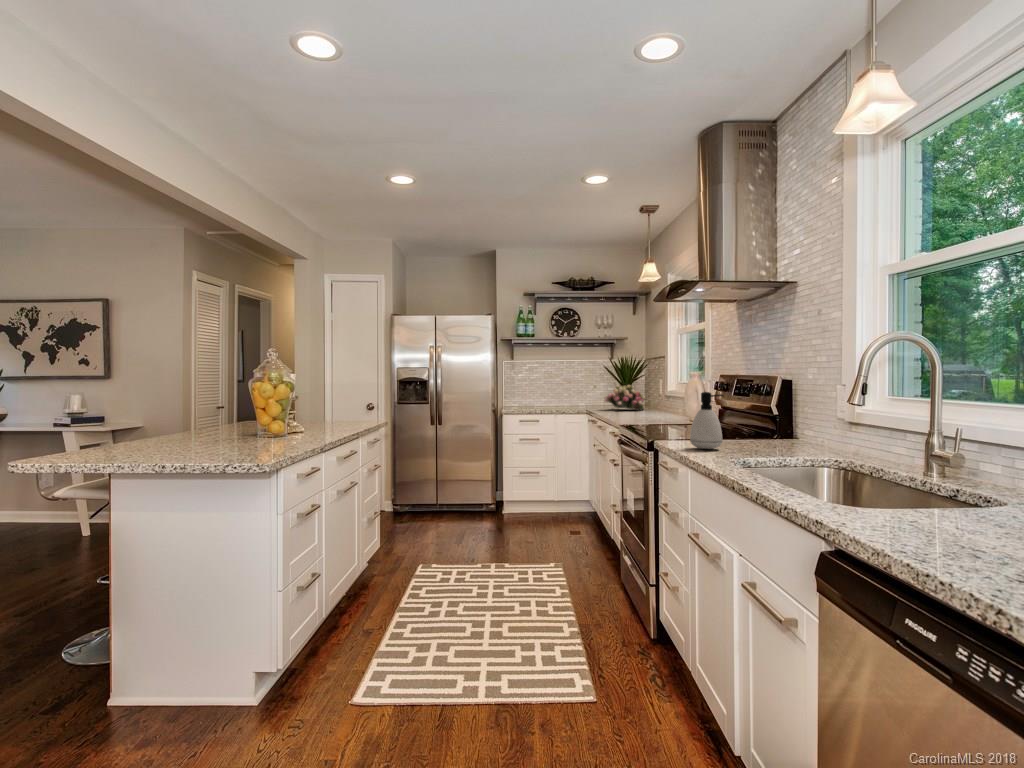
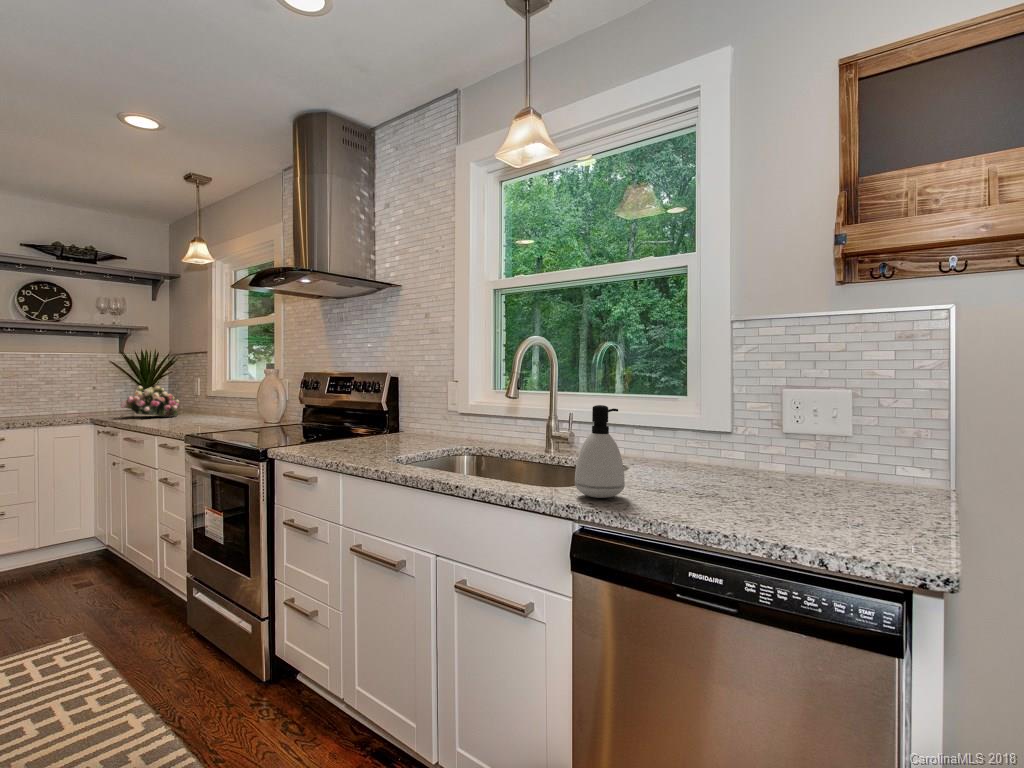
soap dispenser: present [690,392,723,449] -> present [575,405,625,498]

